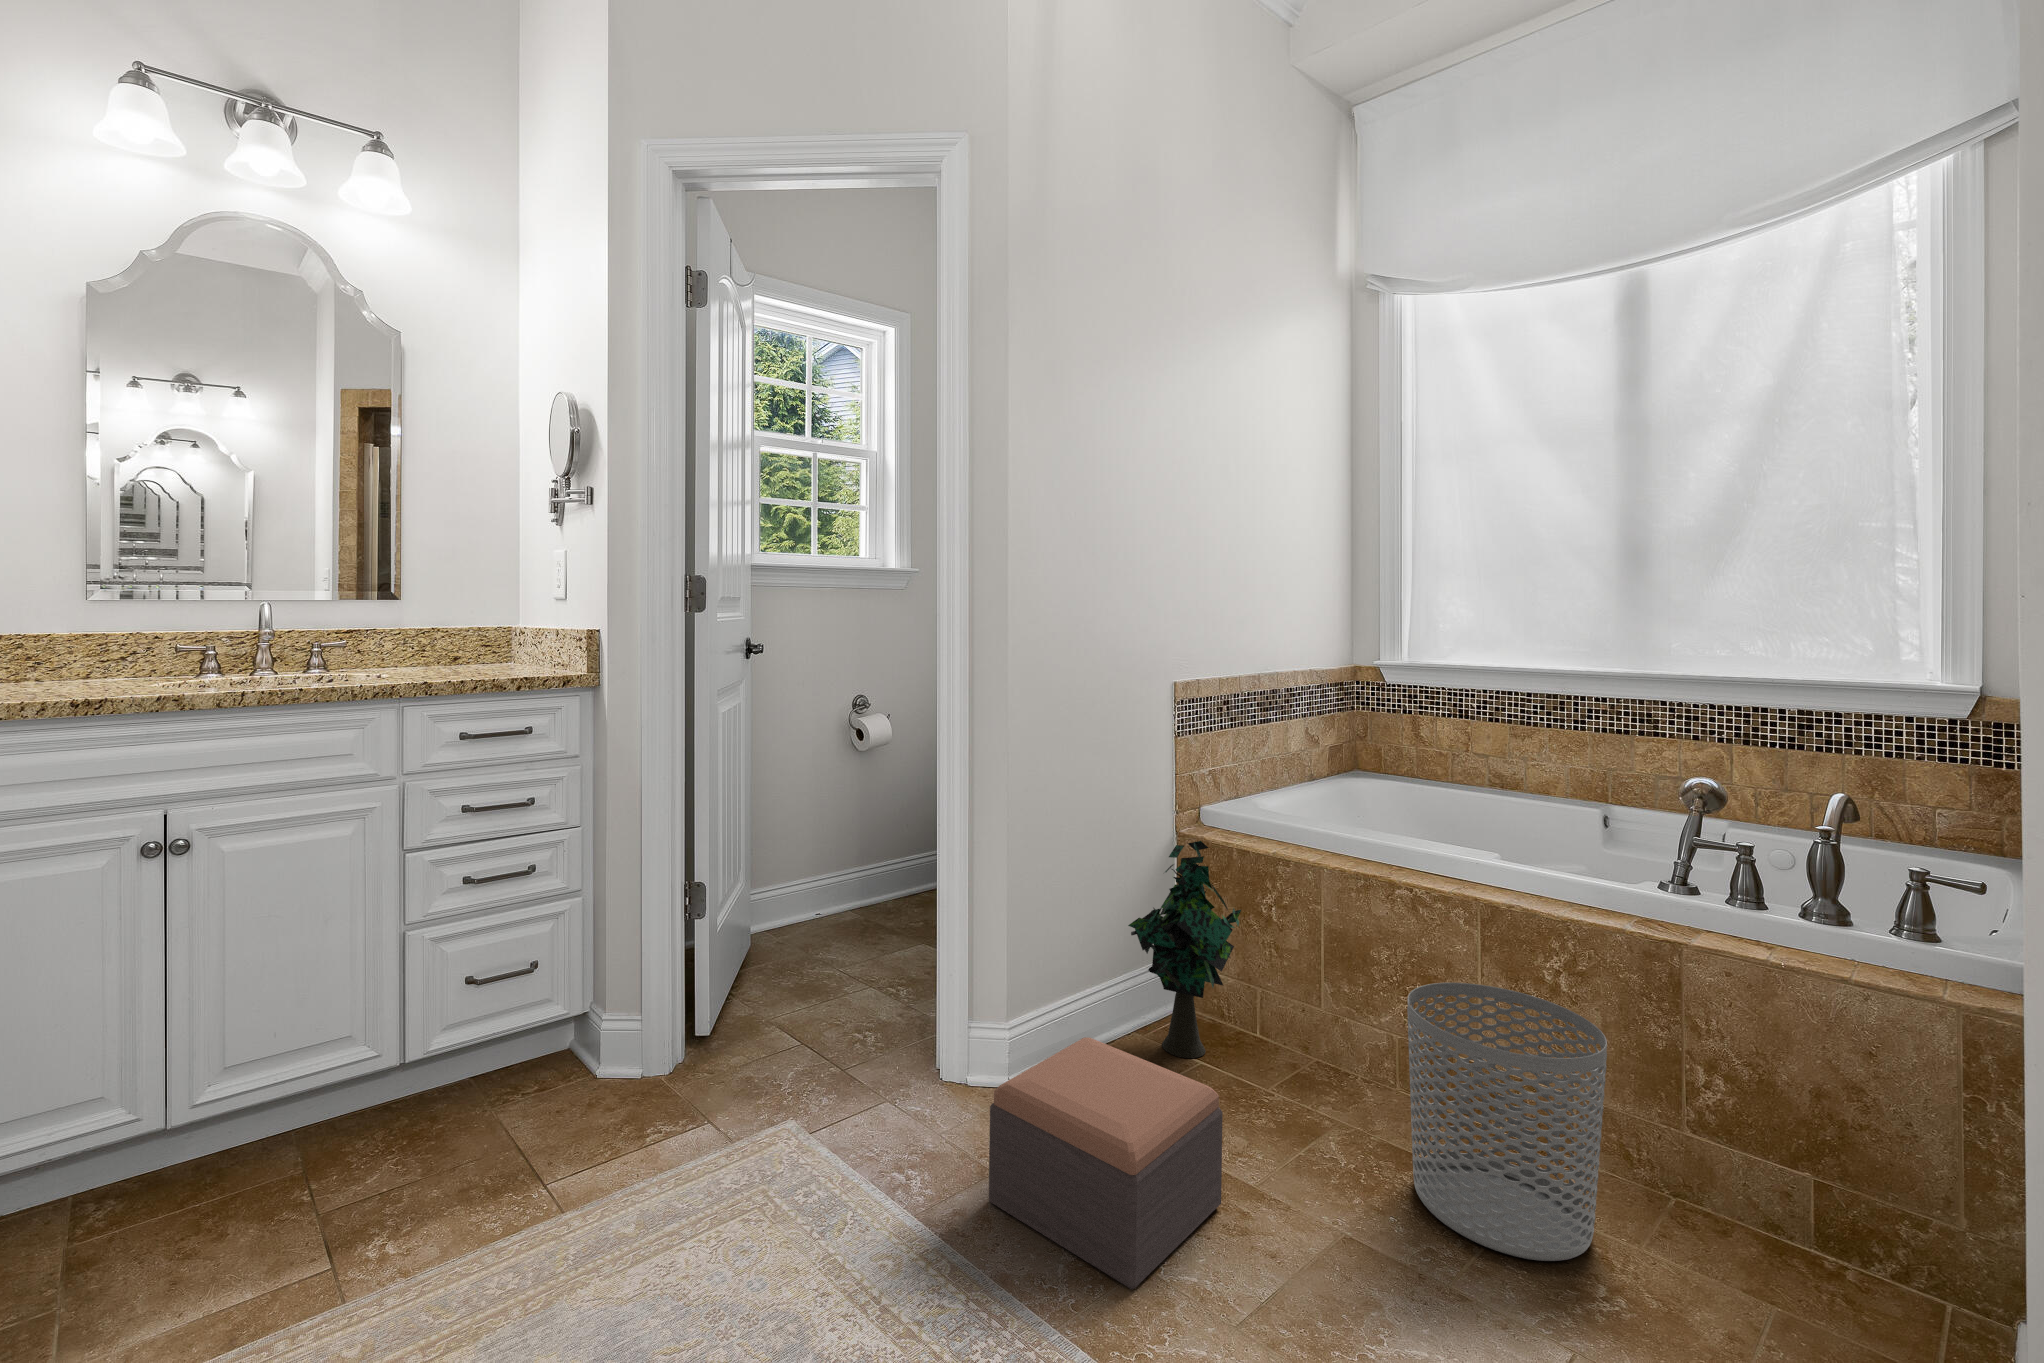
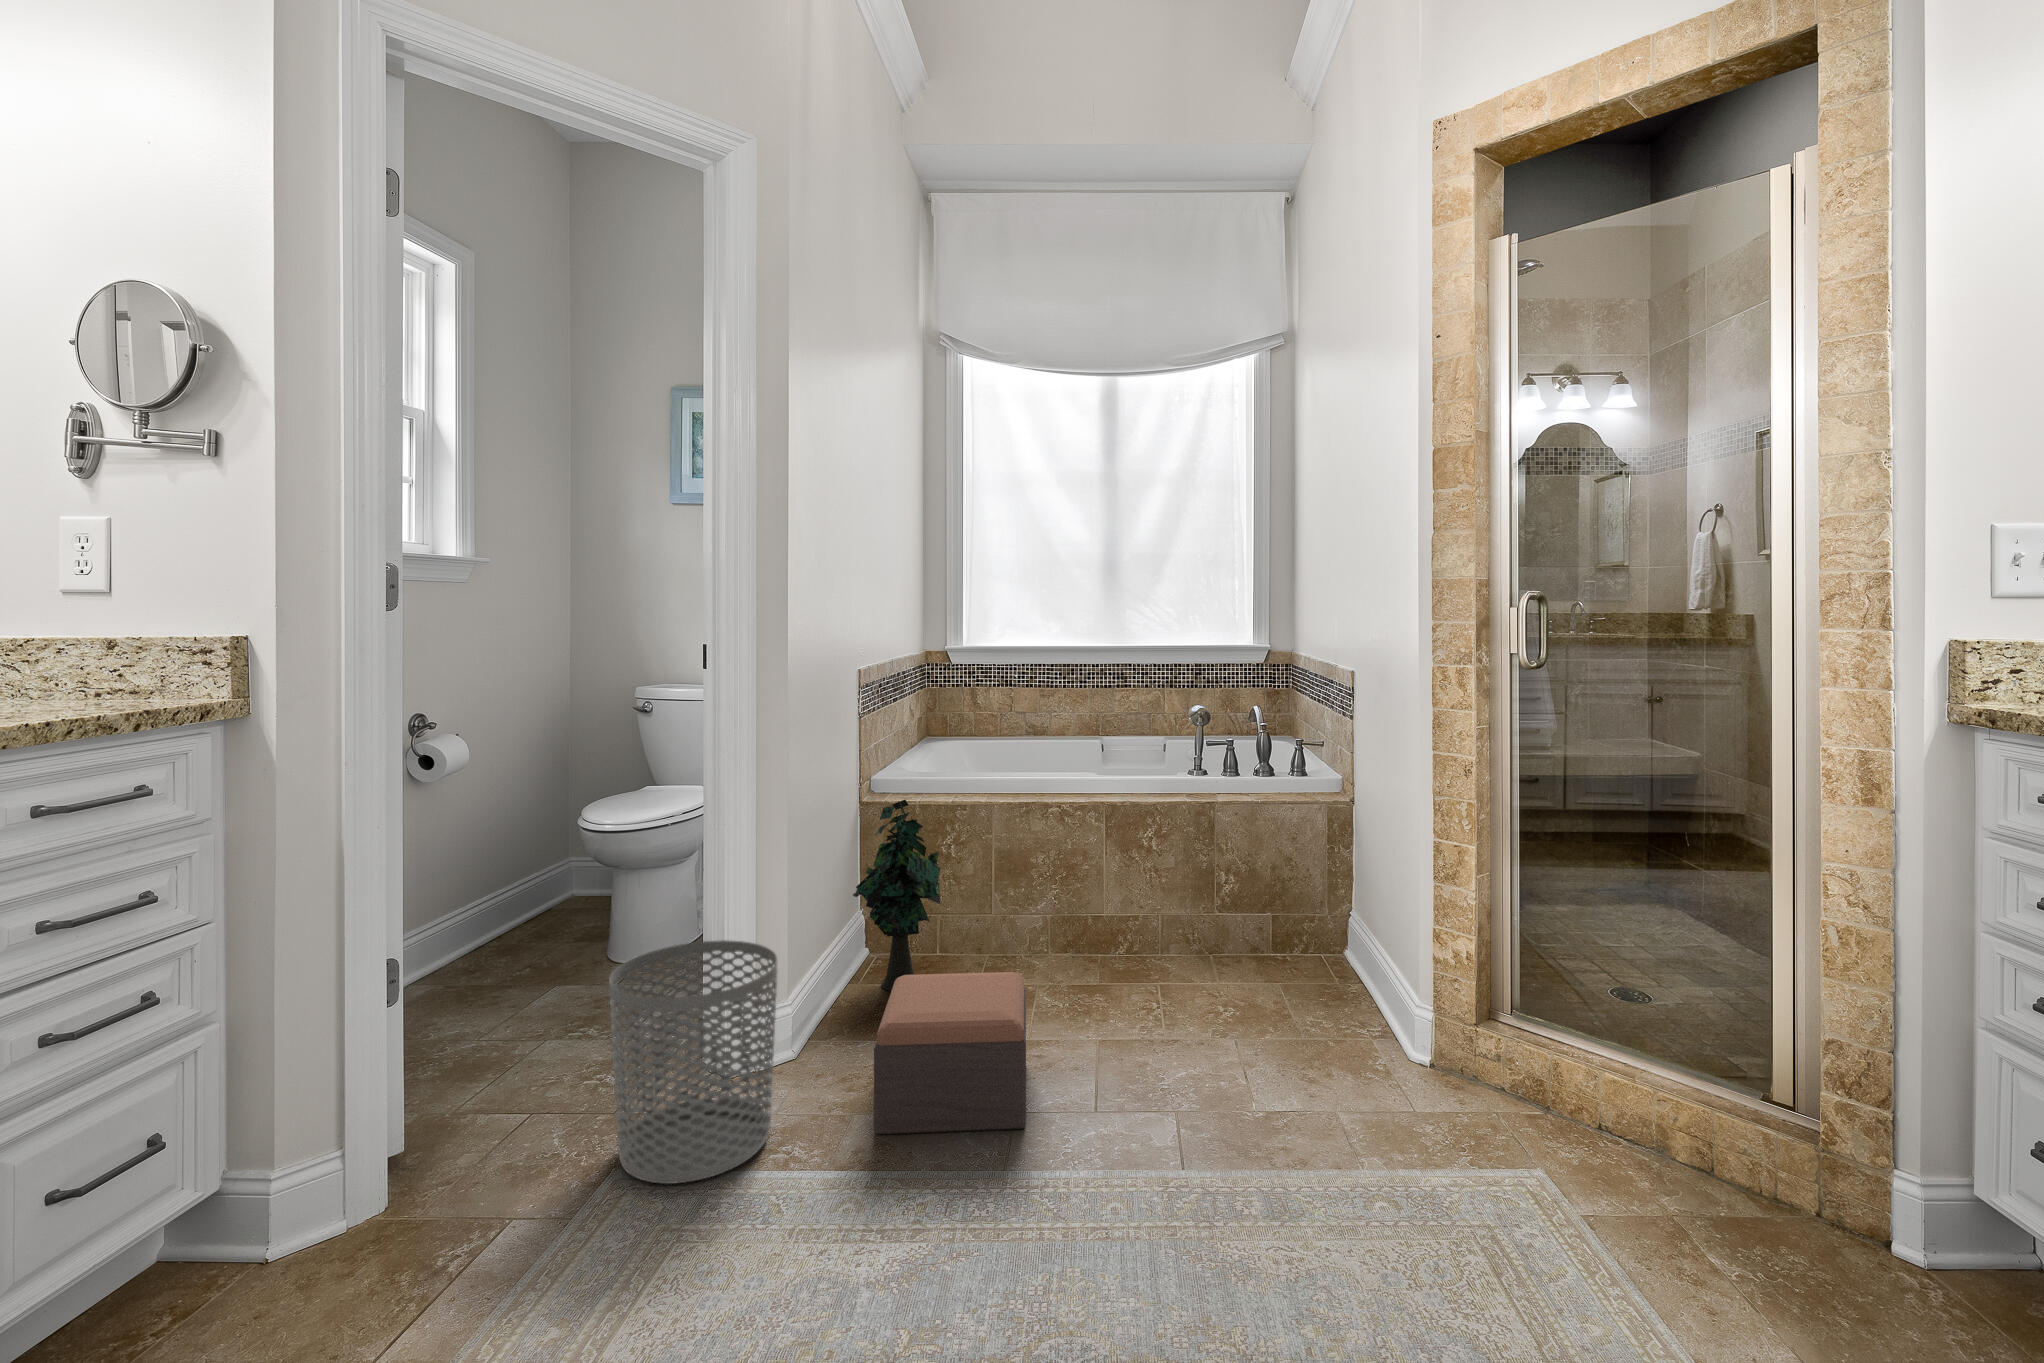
waste bin: present [1407,983,1607,1261] -> present [609,940,778,1184]

